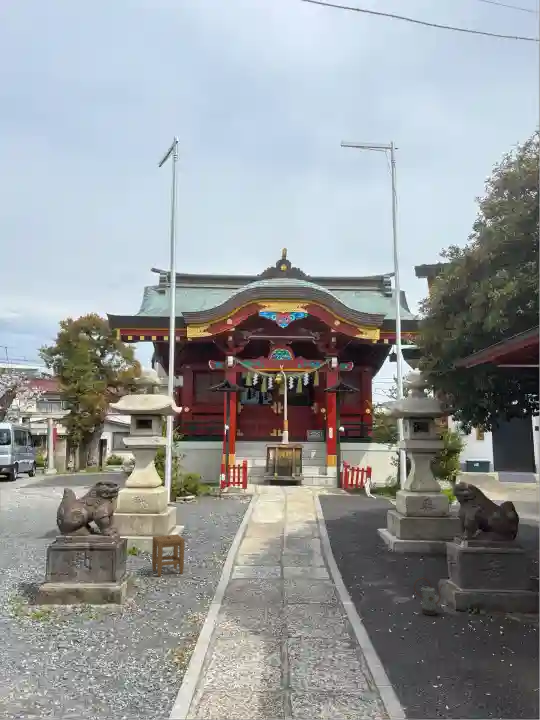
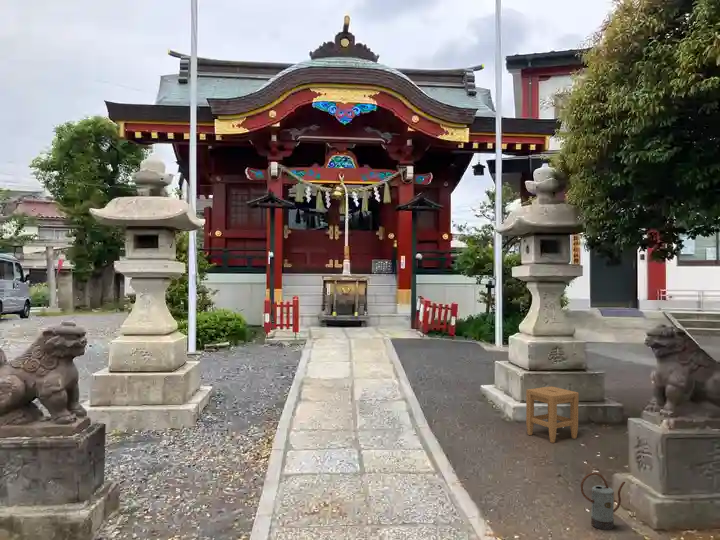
stool: present [152,535,185,577] -> present [526,386,579,443]

